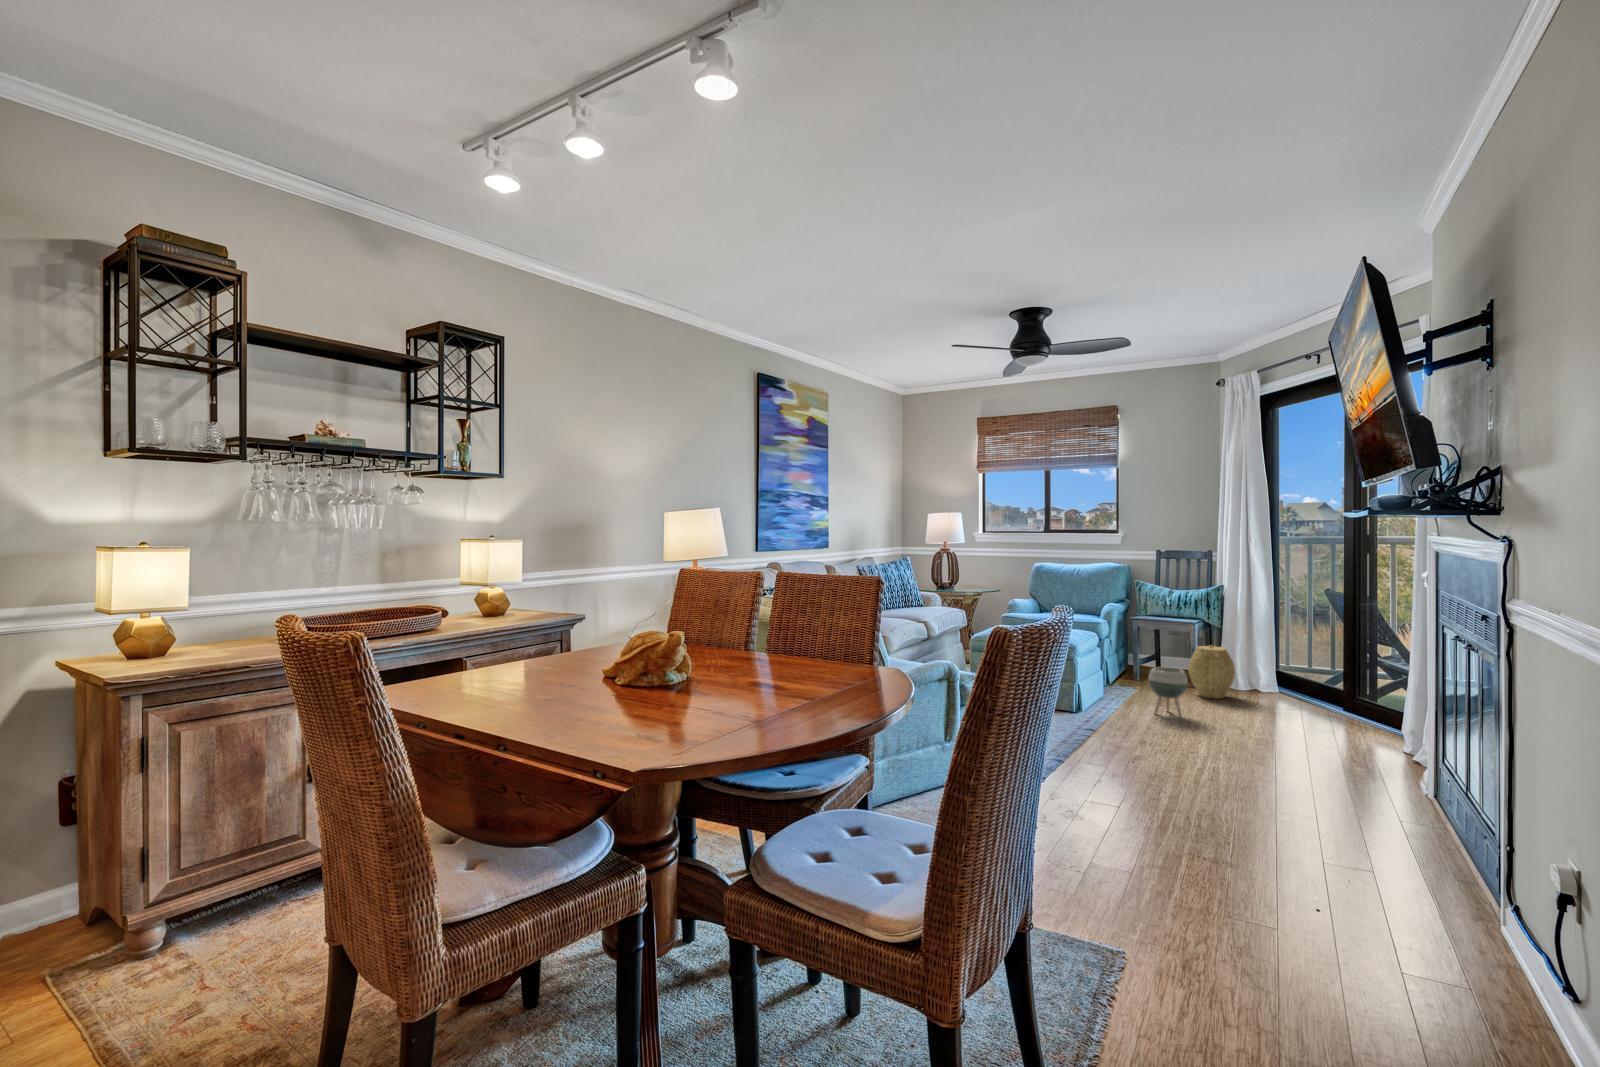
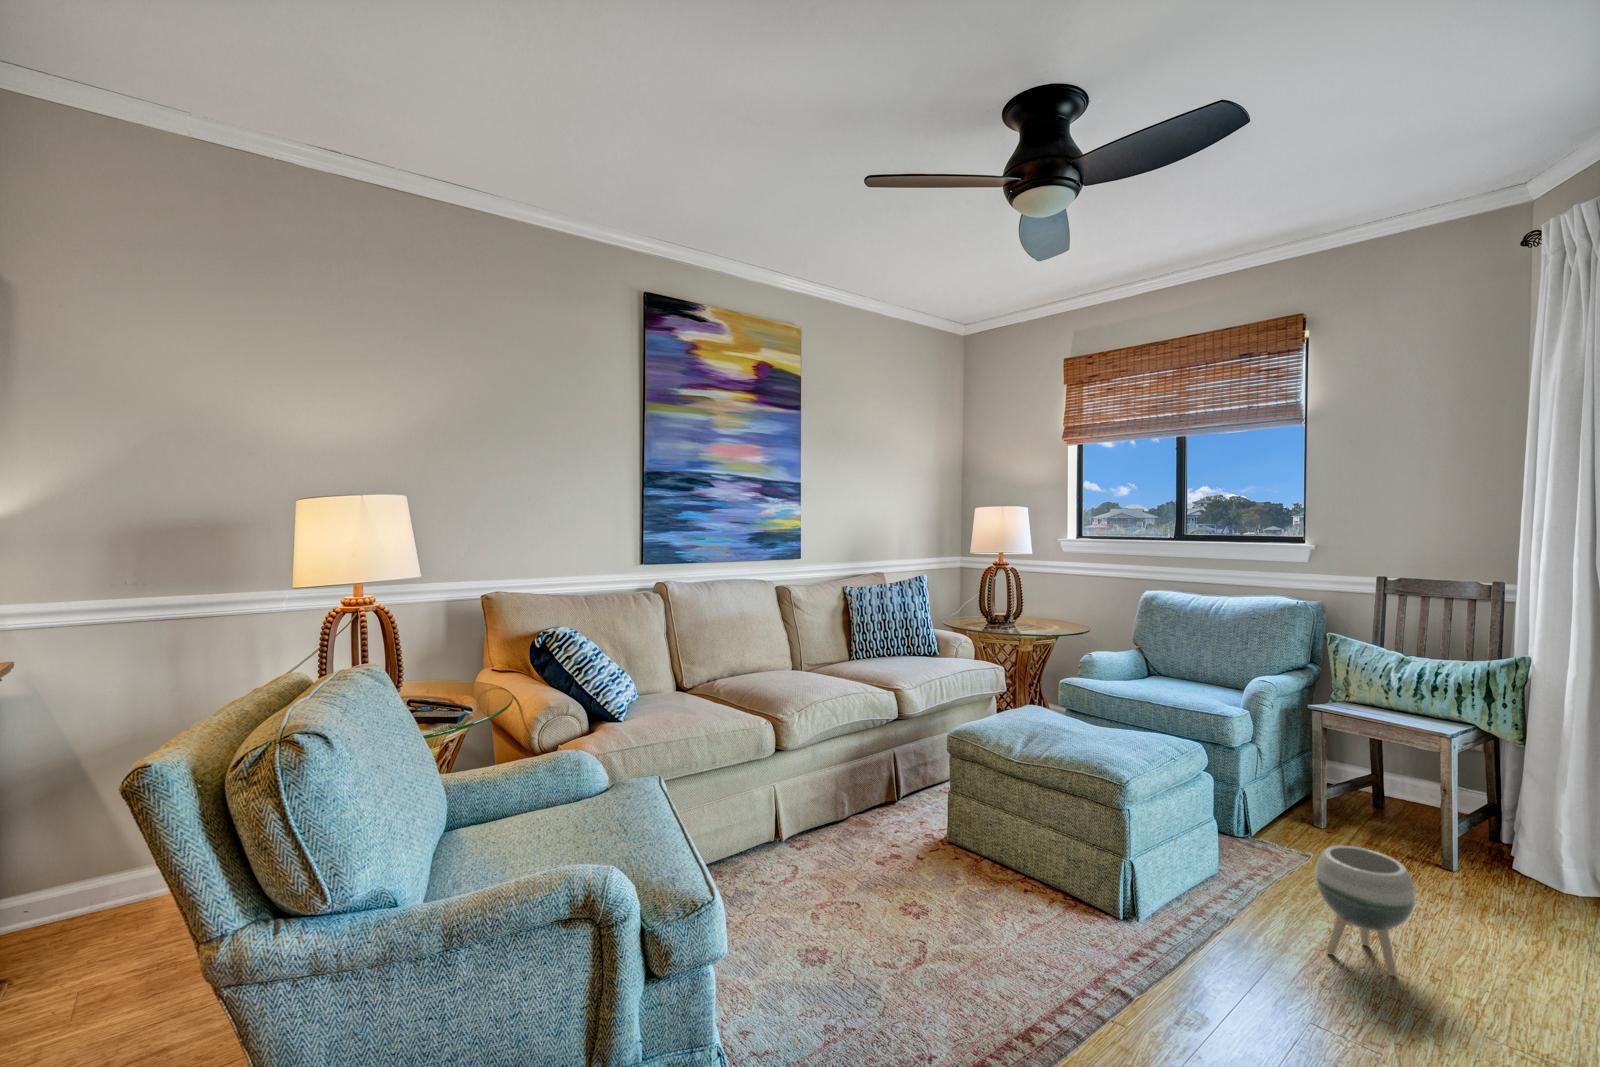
woven basket: present [1189,645,1235,698] -> none [1433,787,1554,911]

